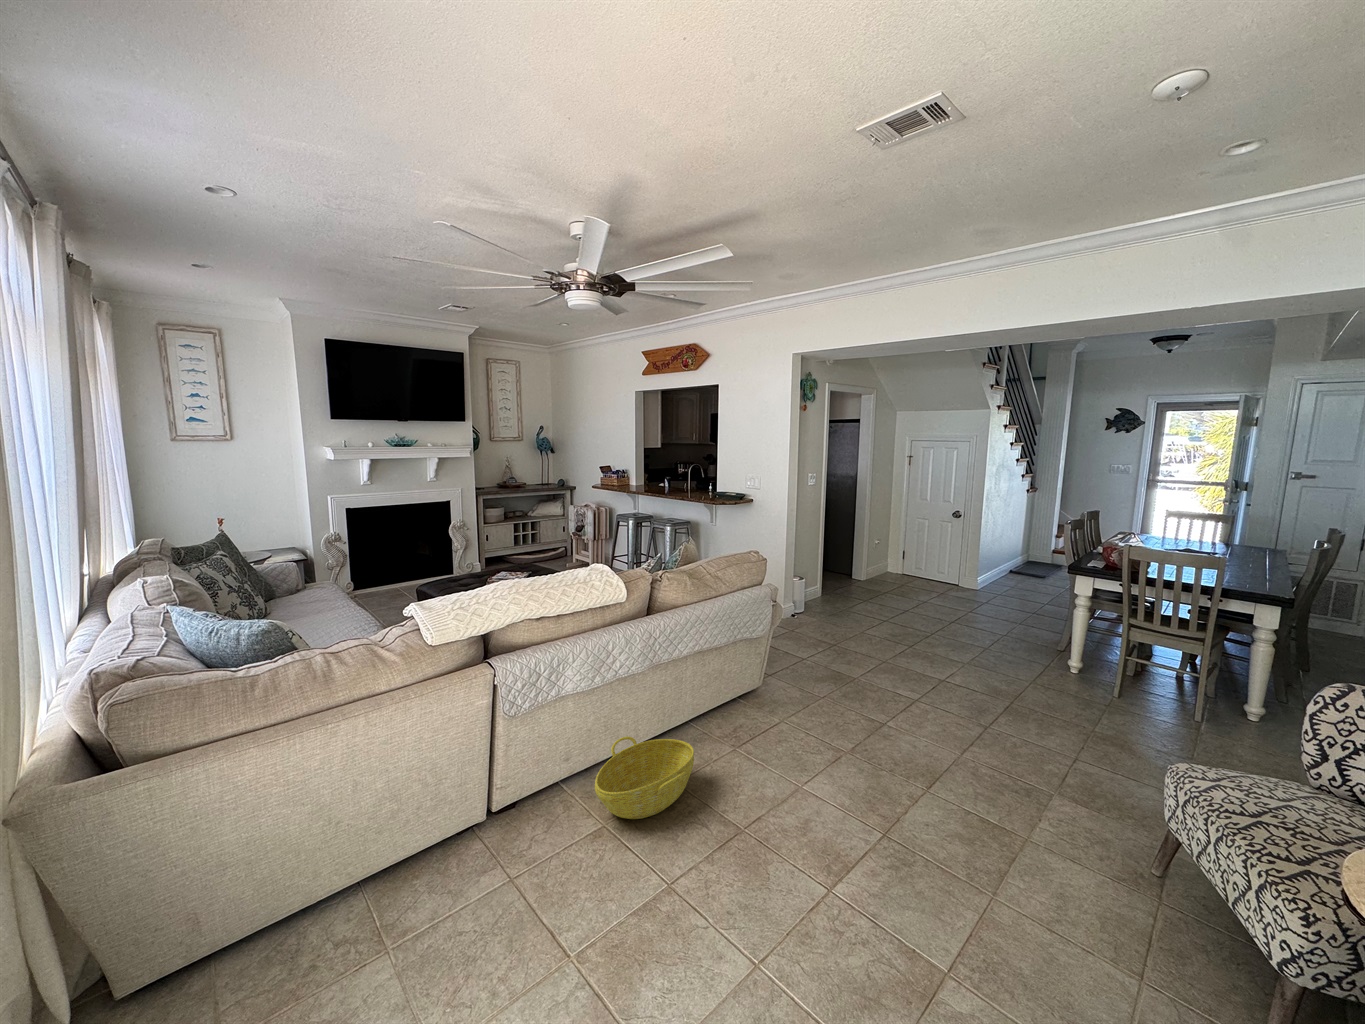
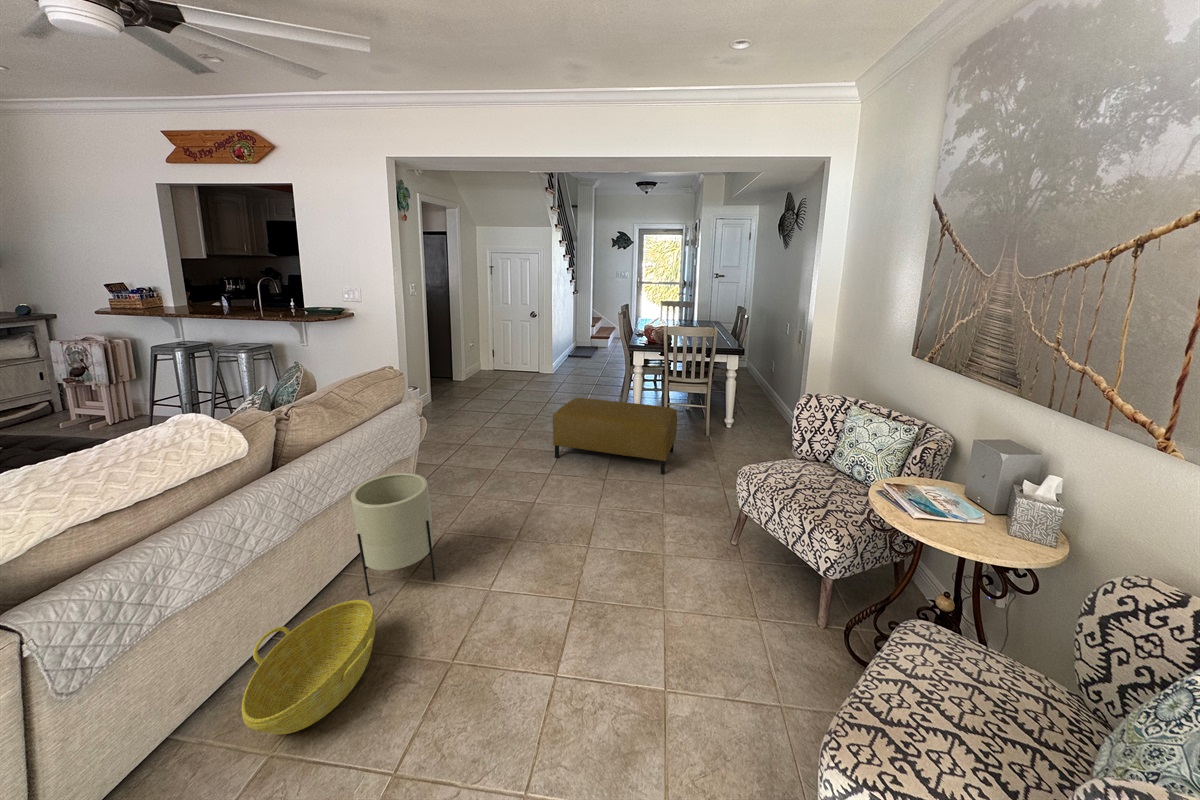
ottoman: none [927,621,1126,752] -> present [553,398,677,474]
planter: none [698,645,763,759] -> present [351,473,436,596]

